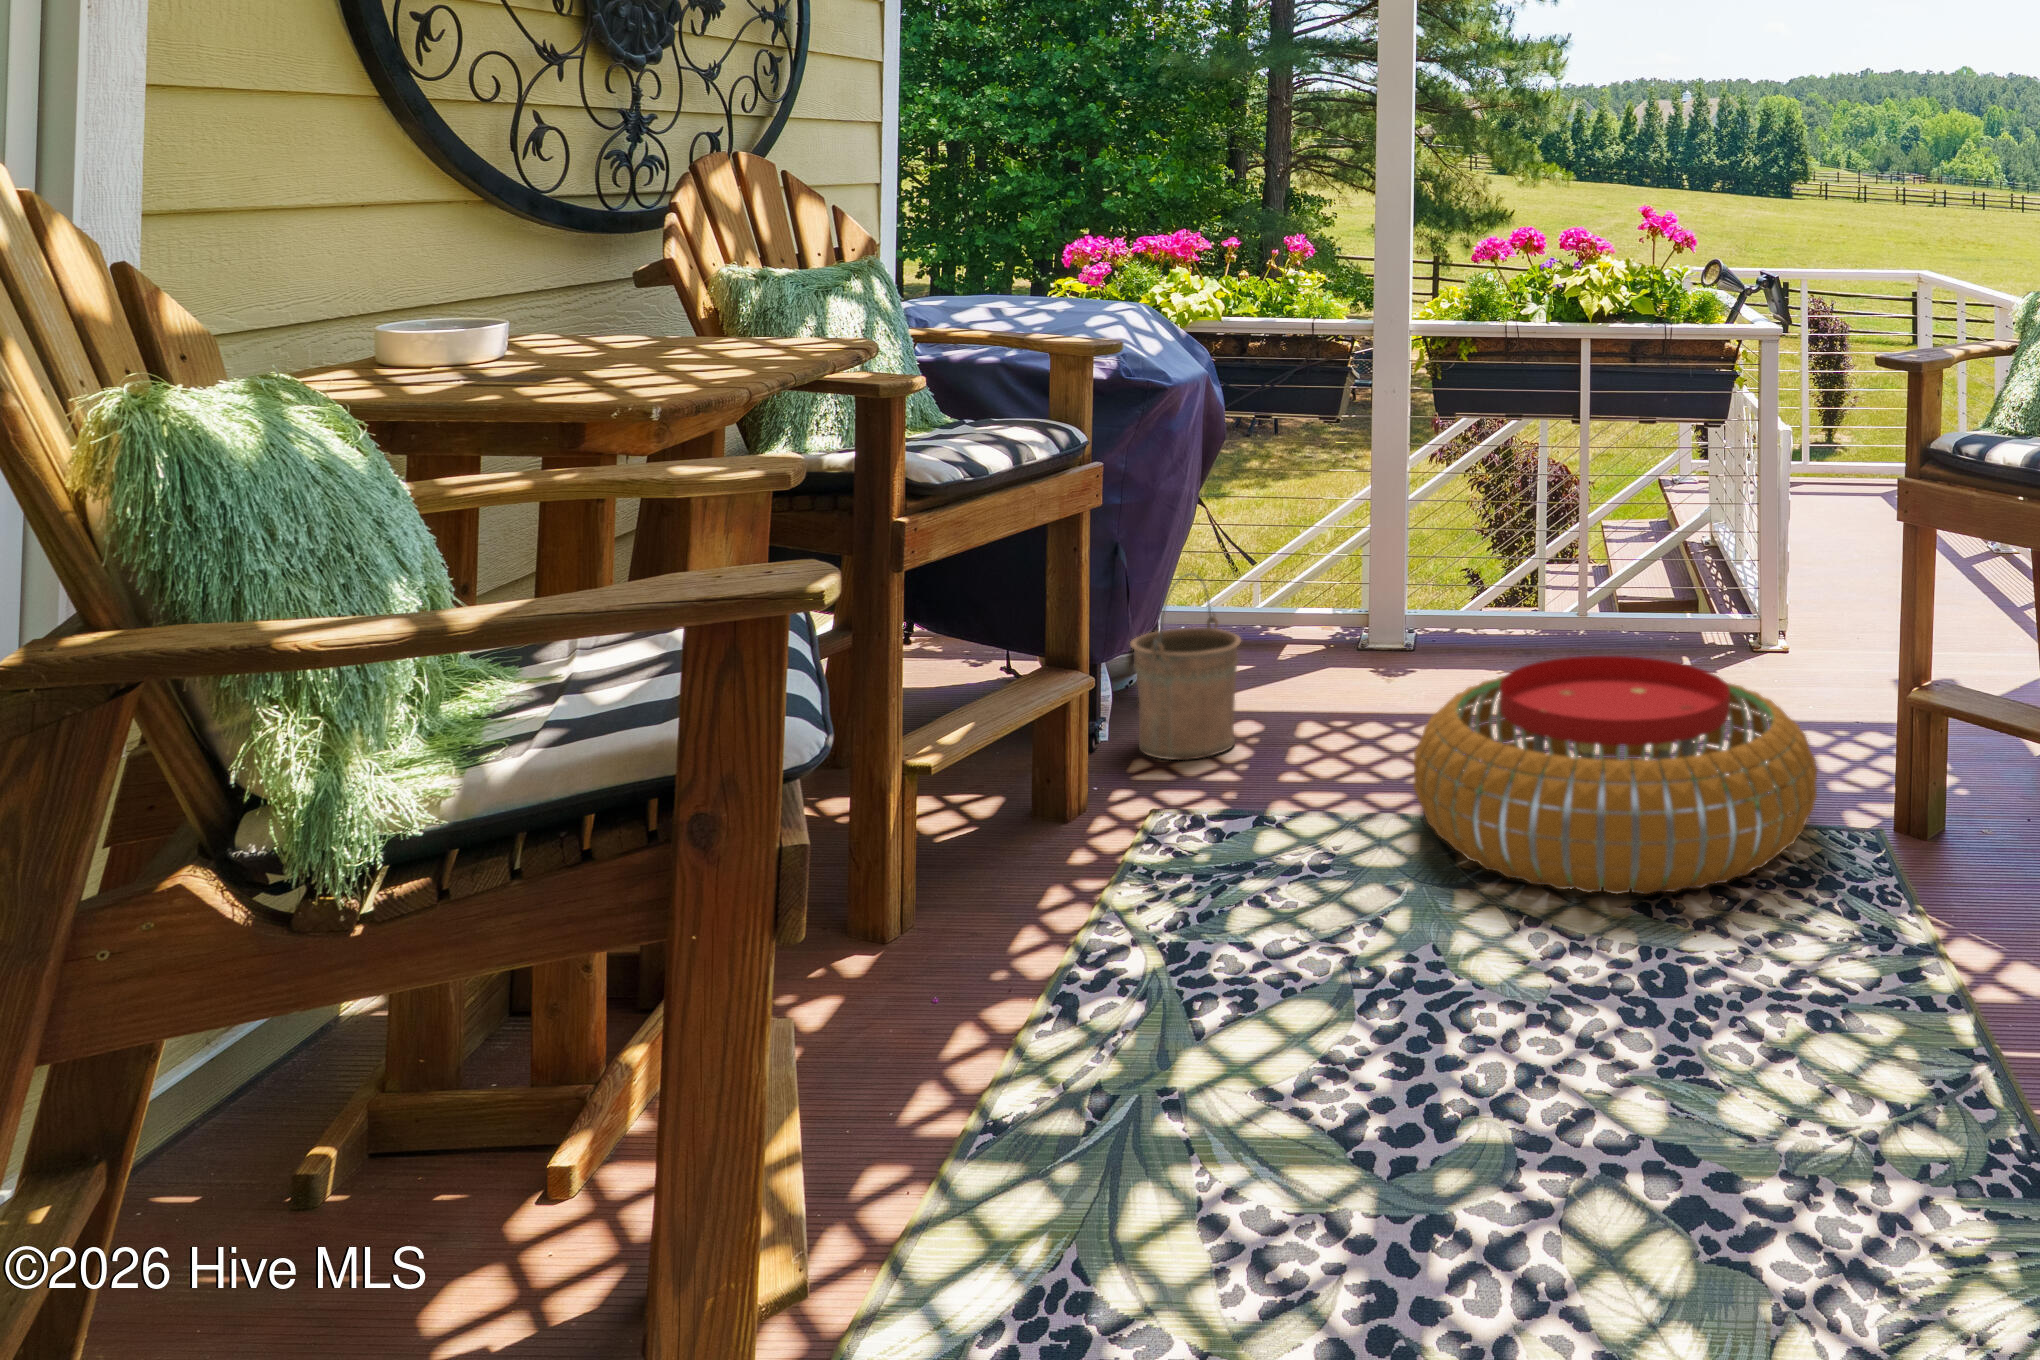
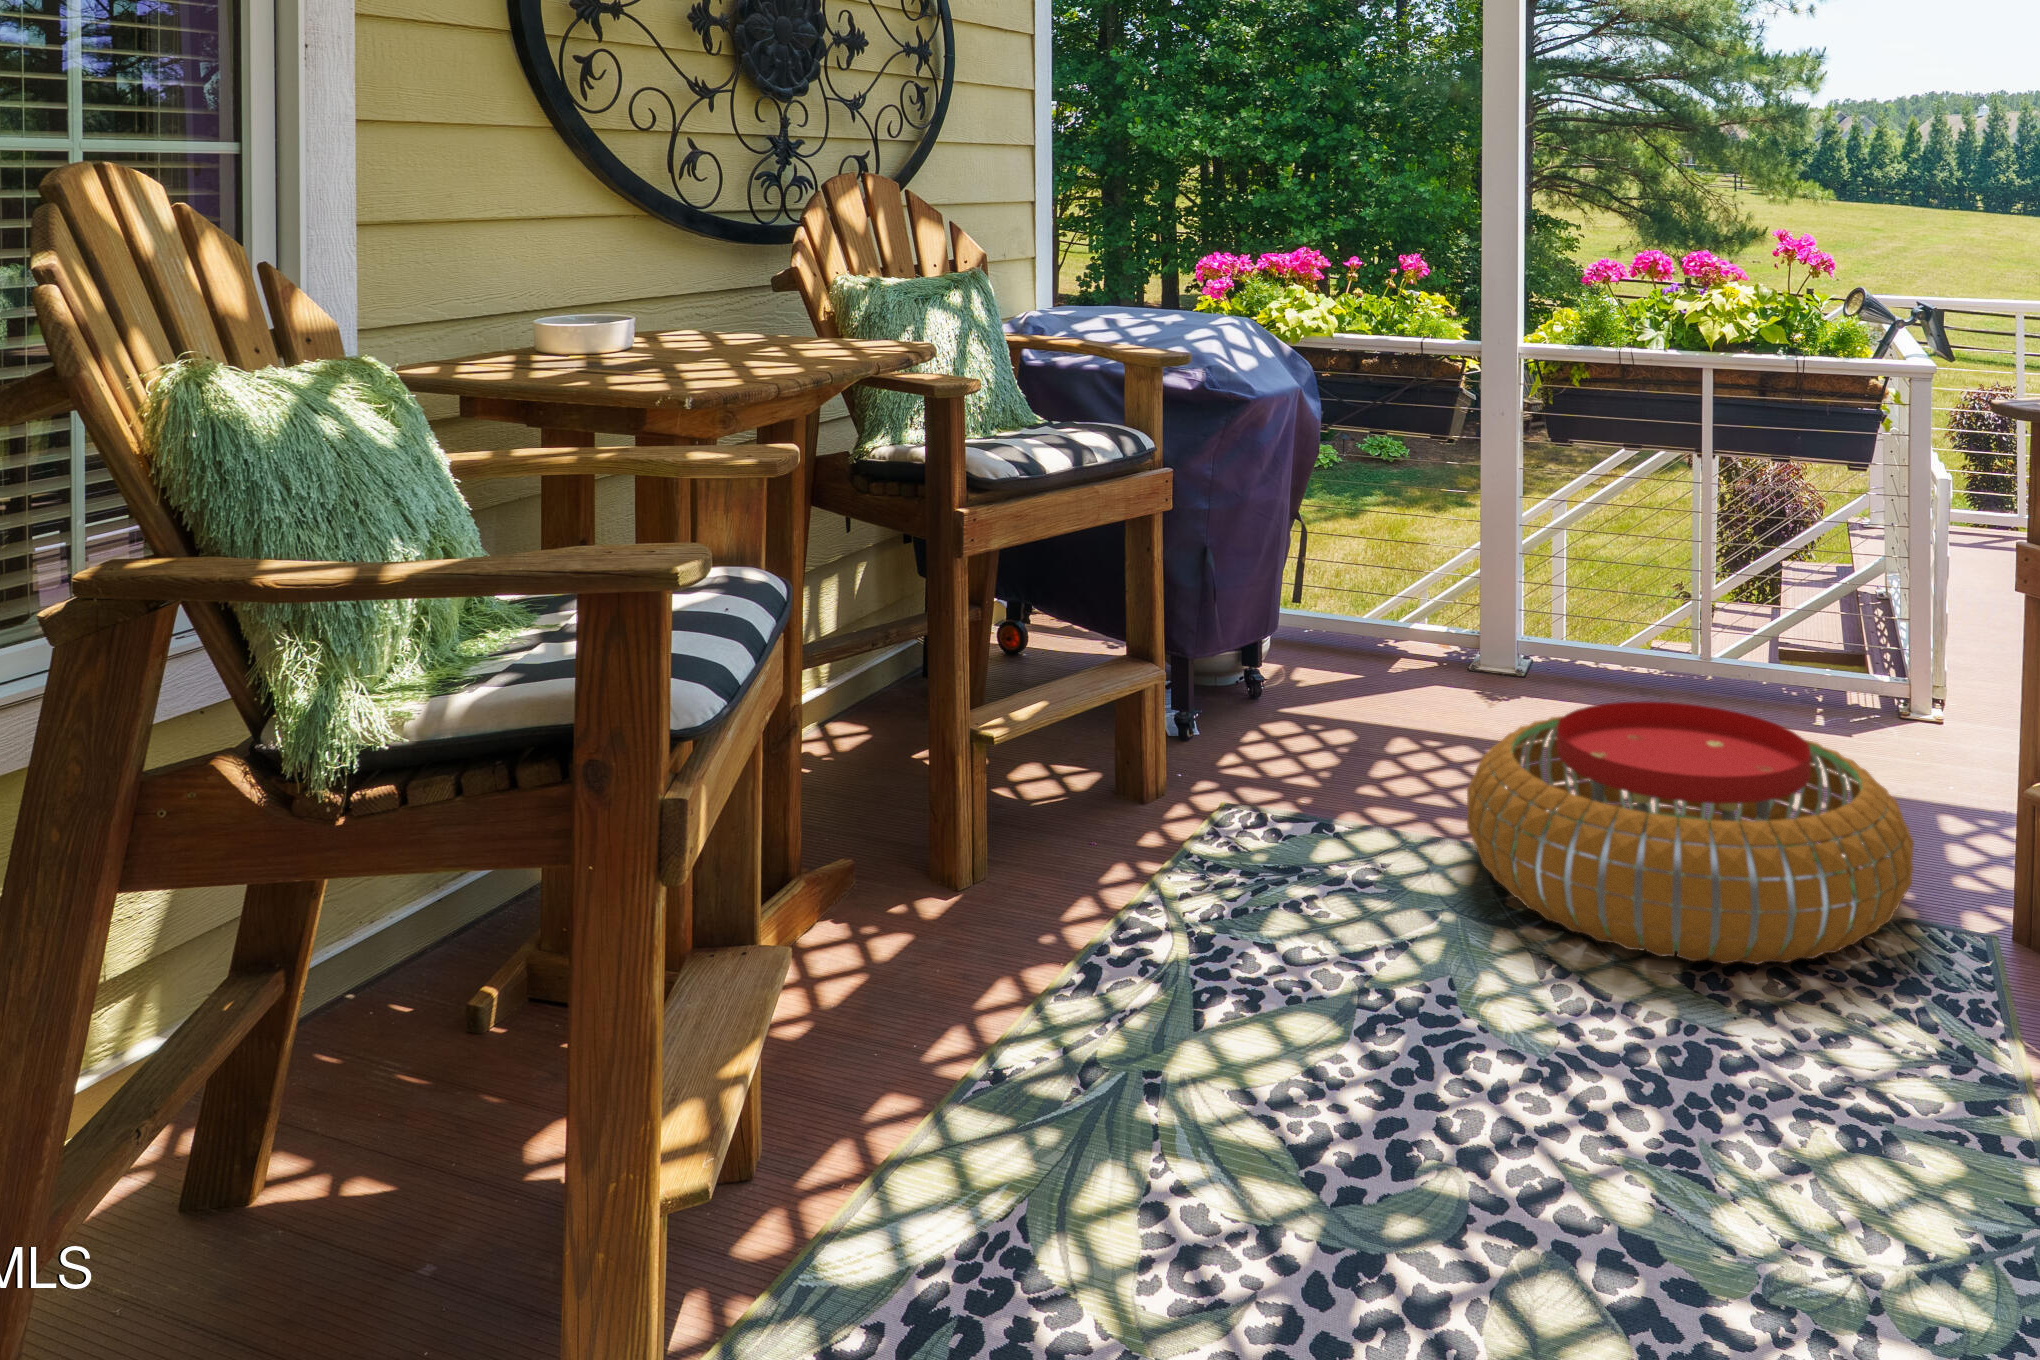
bucket: present [1130,573,1241,760] -> none [1230,587,1332,762]

